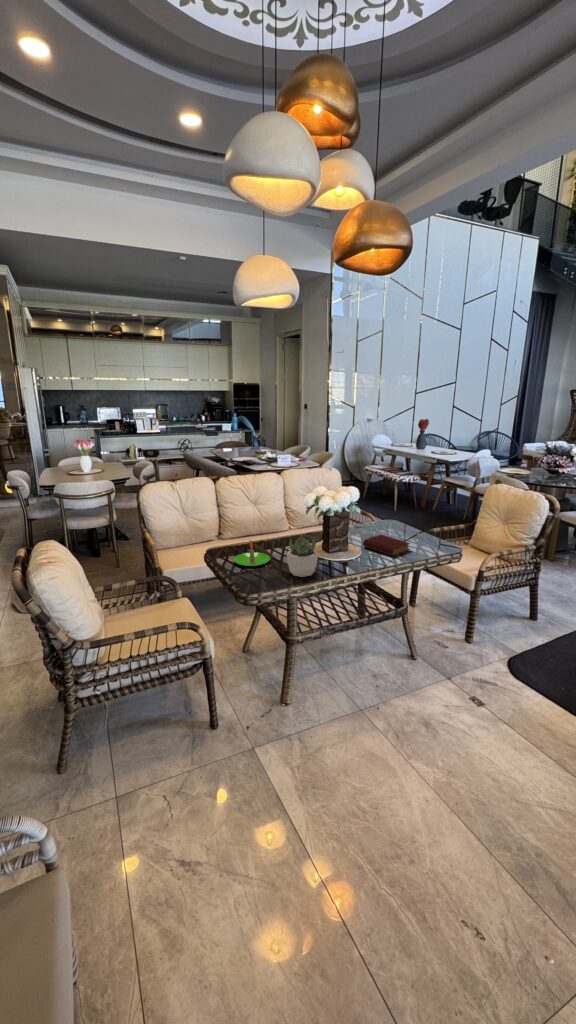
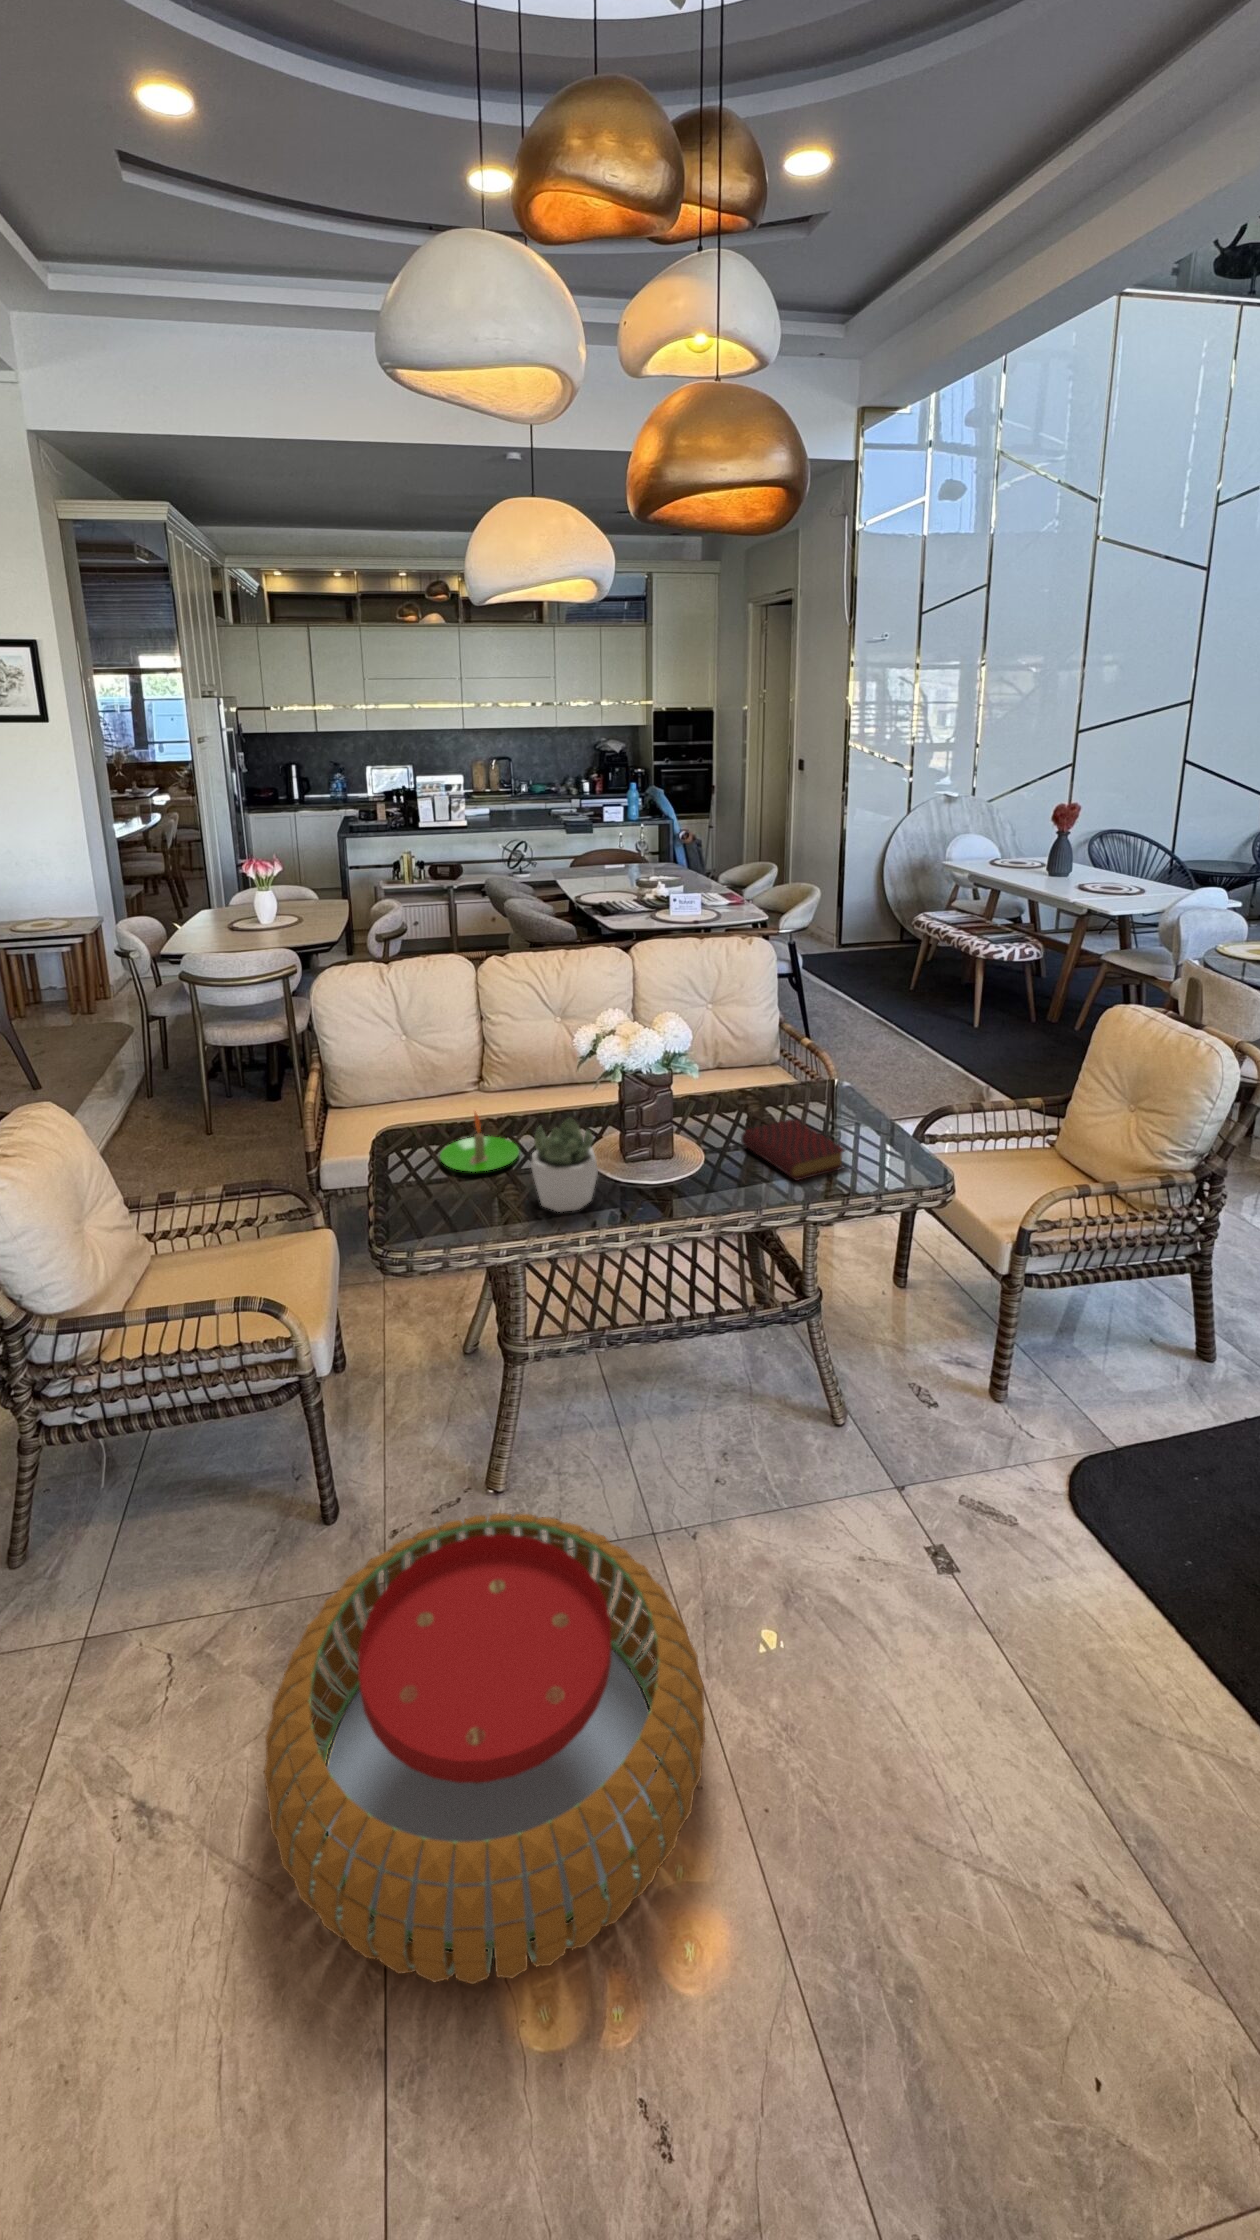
pouf: none [240,704,439,898] -> present [264,1513,705,1984]

